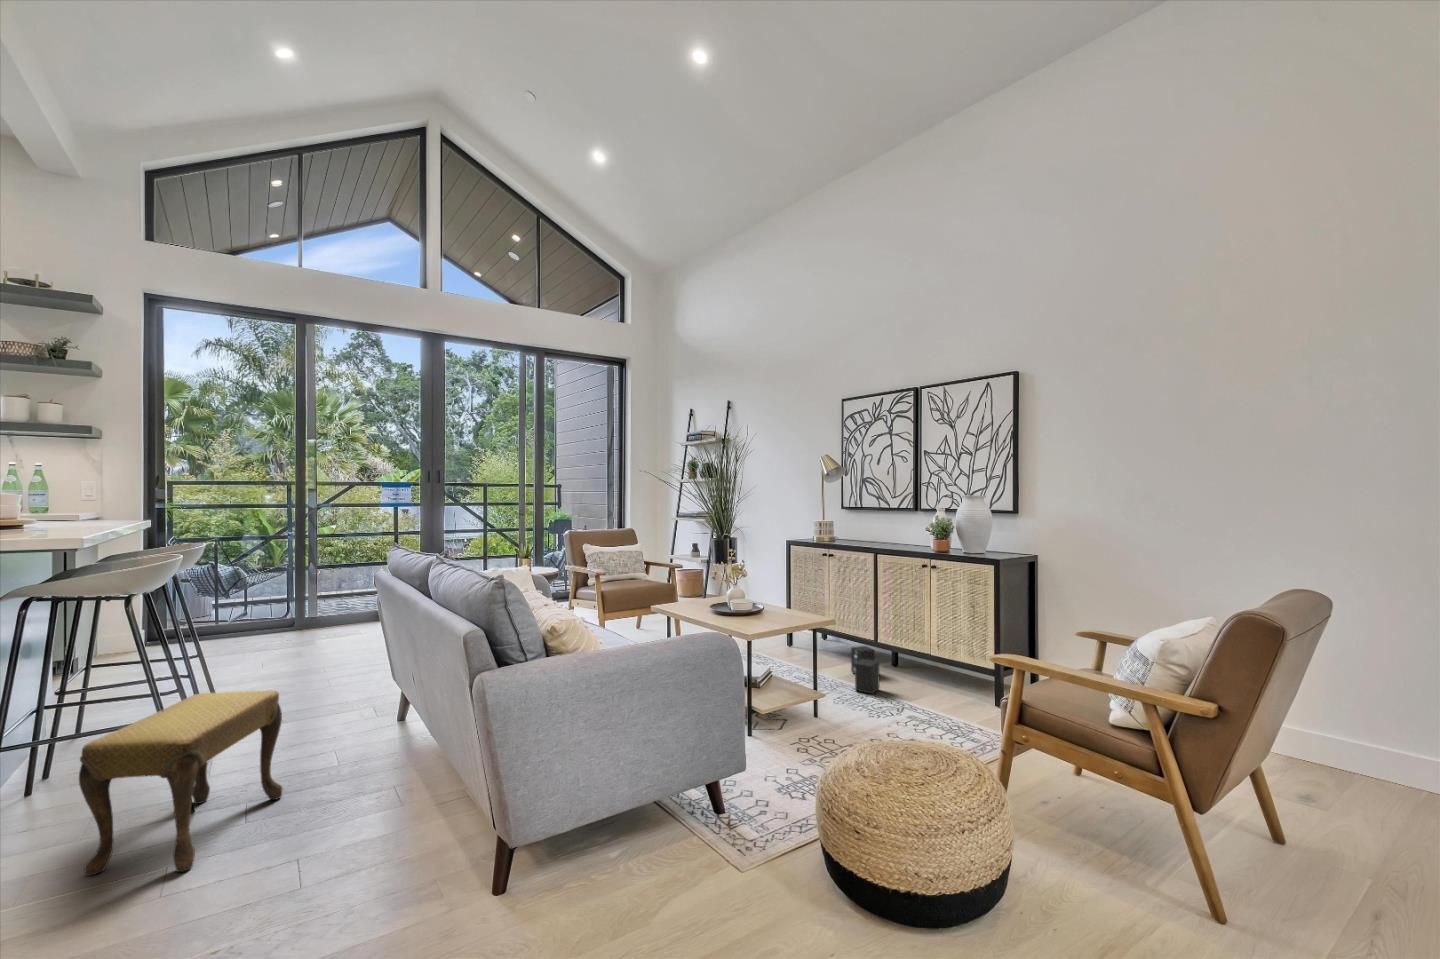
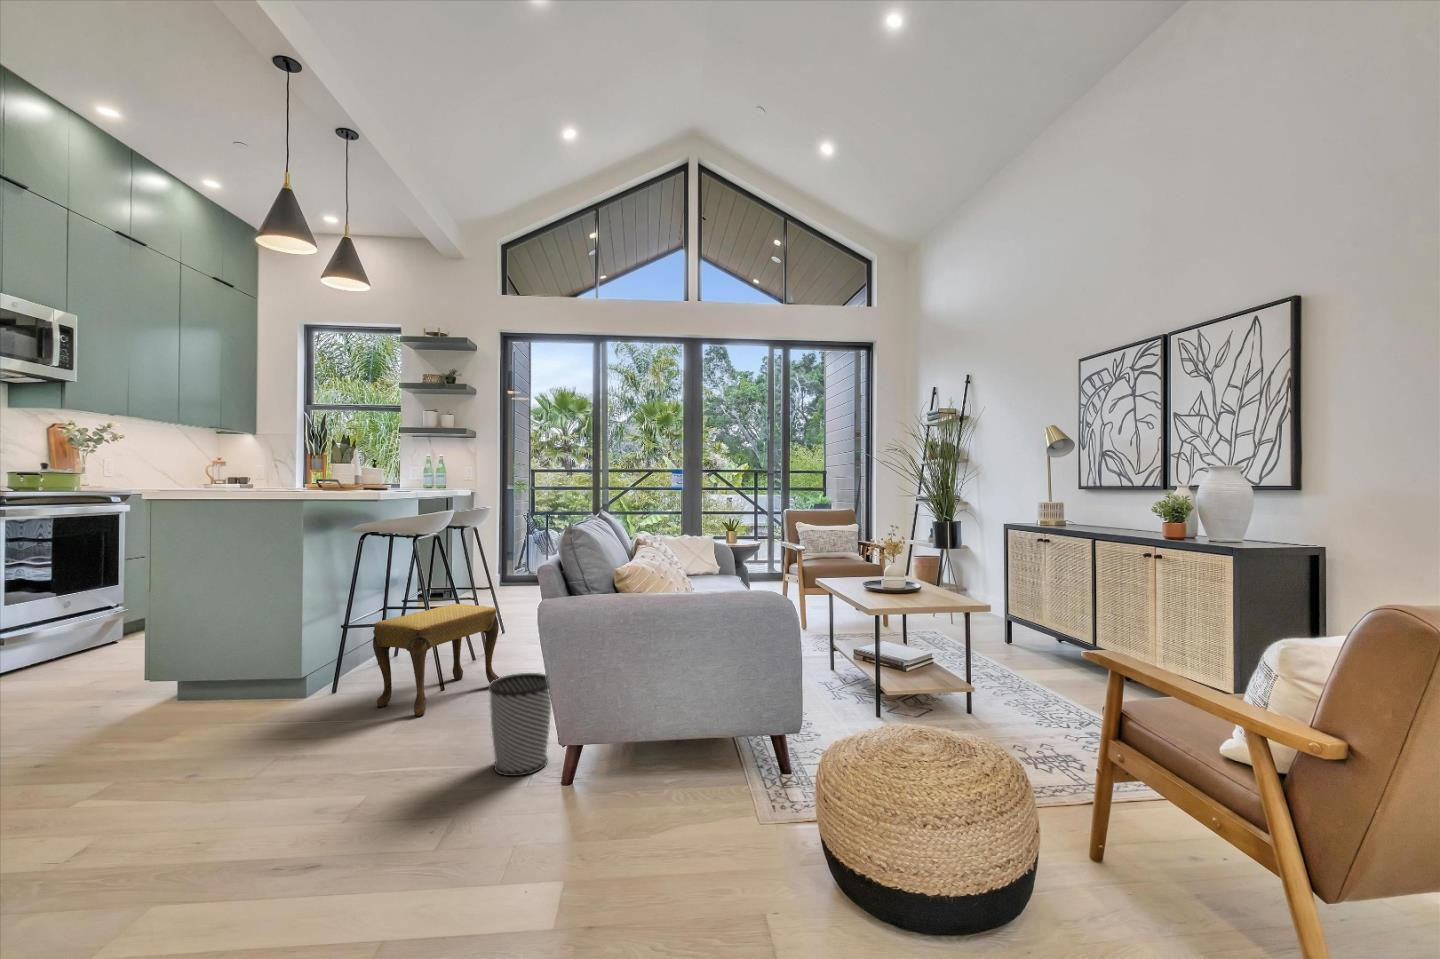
speaker: present [851,646,880,694] -> none [1043,647,1086,701]
wastebasket: none [375,769,464,915] -> present [488,673,551,776]

